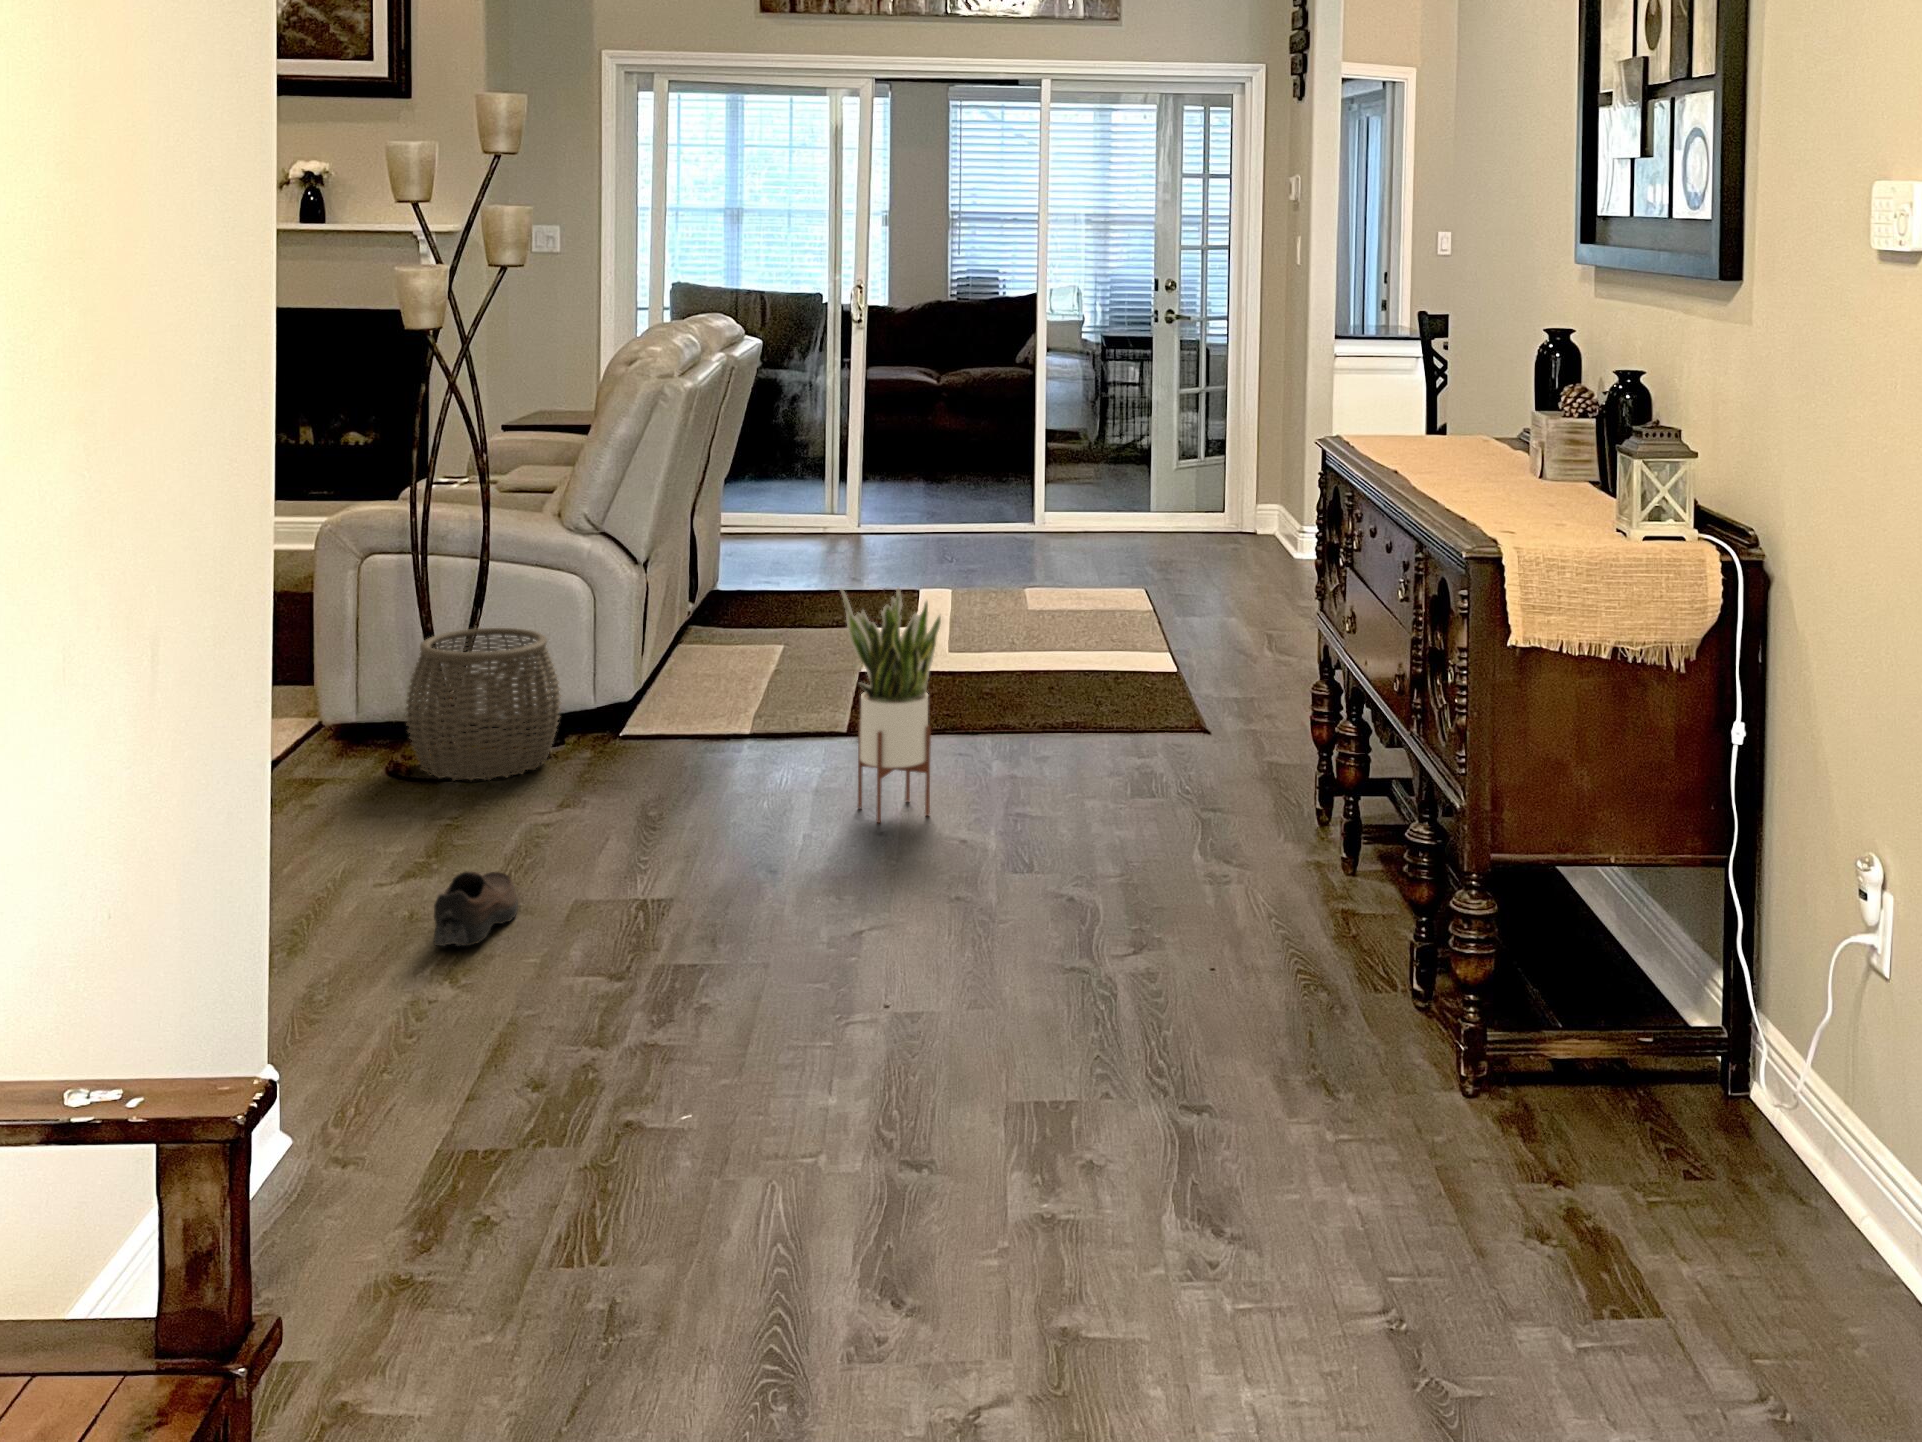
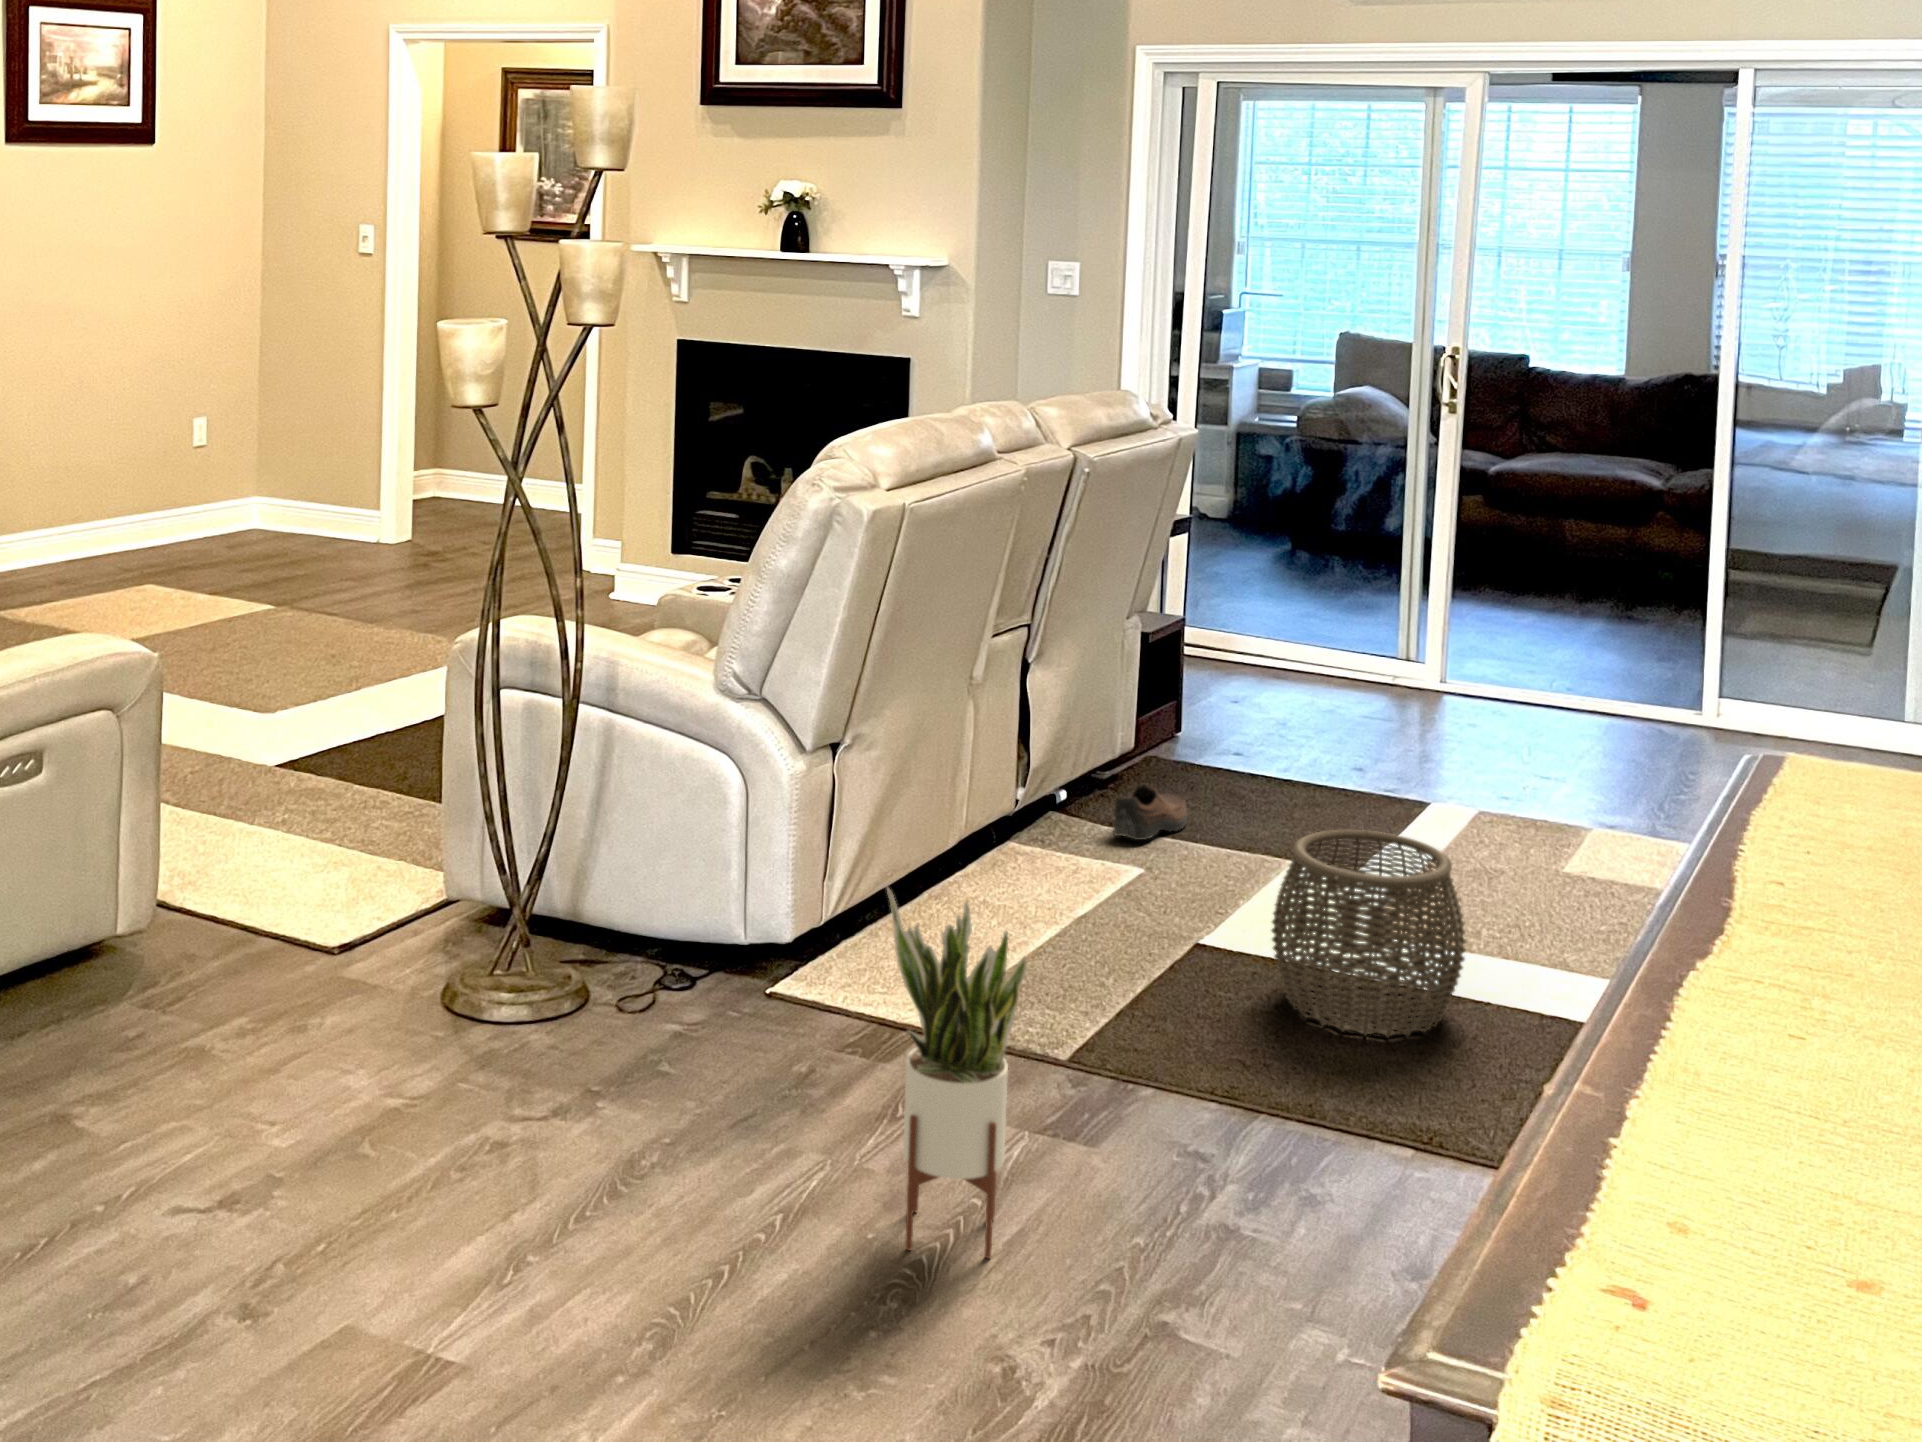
woven basket: present [406,628,561,780] -> present [1271,830,1466,1037]
shoe: present [434,872,518,946] -> present [1113,785,1187,840]

